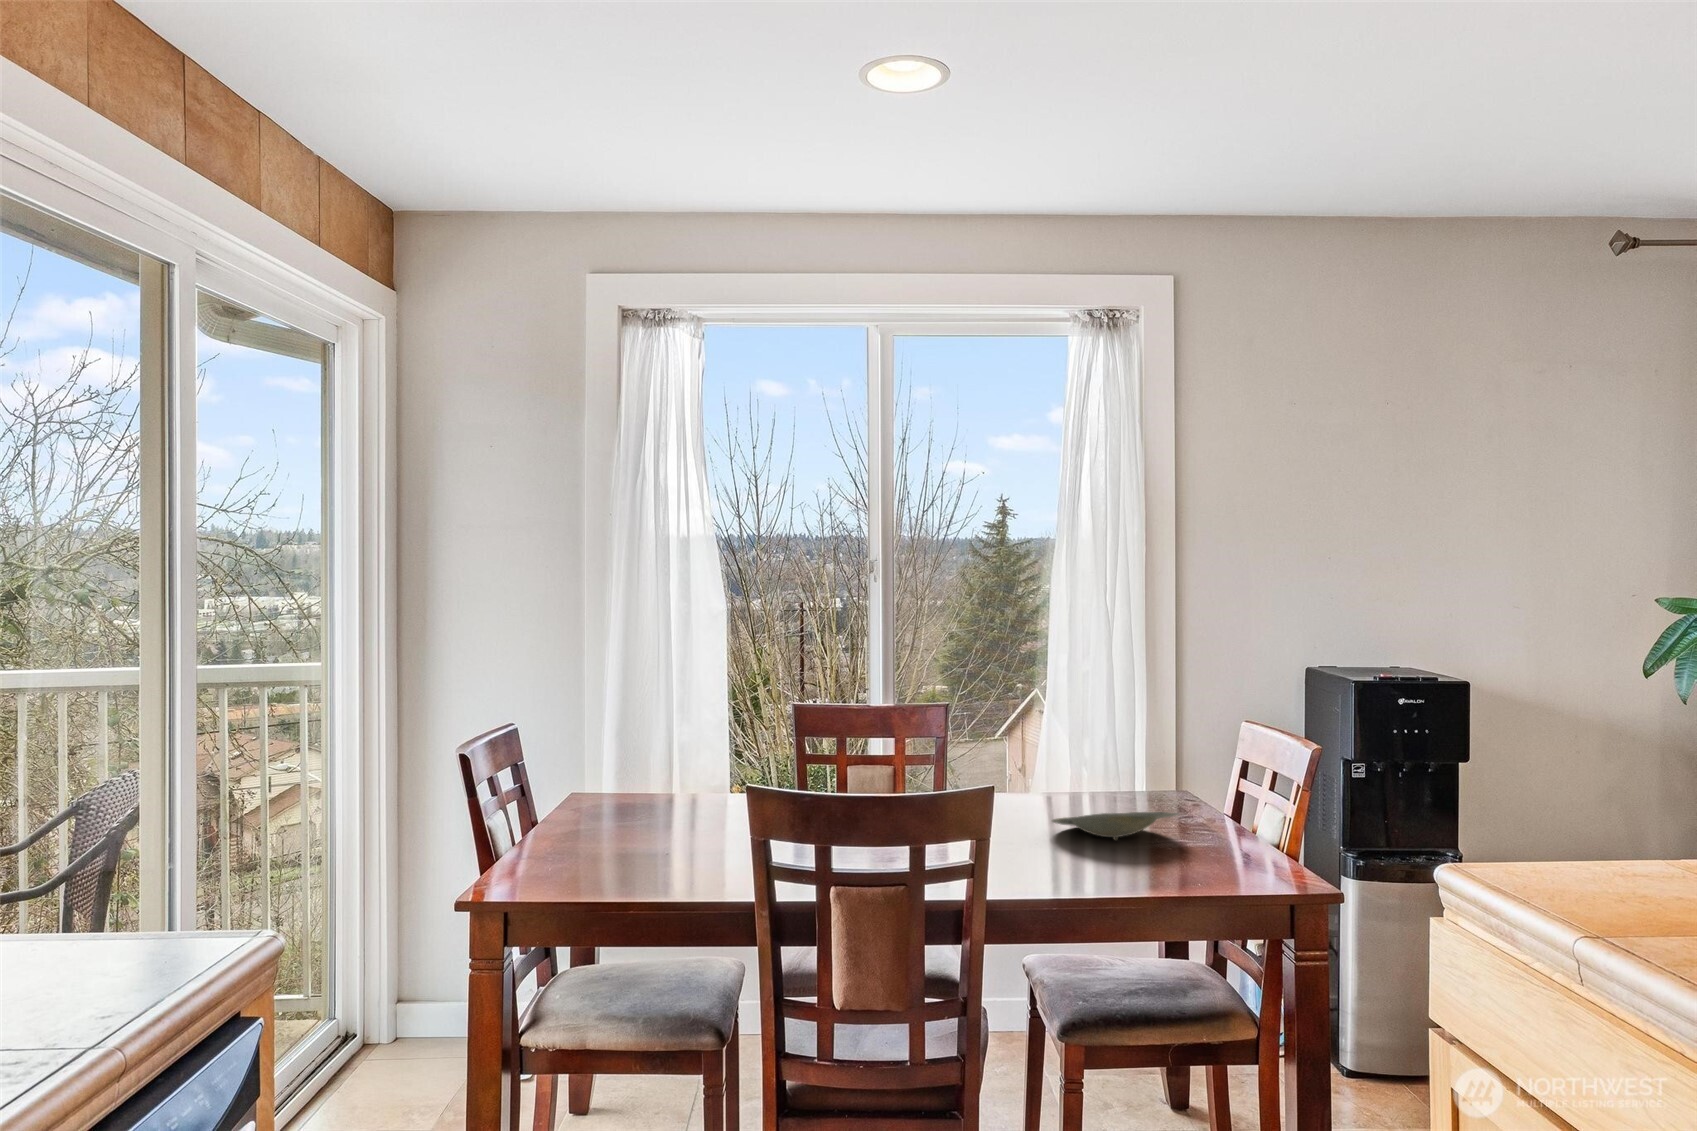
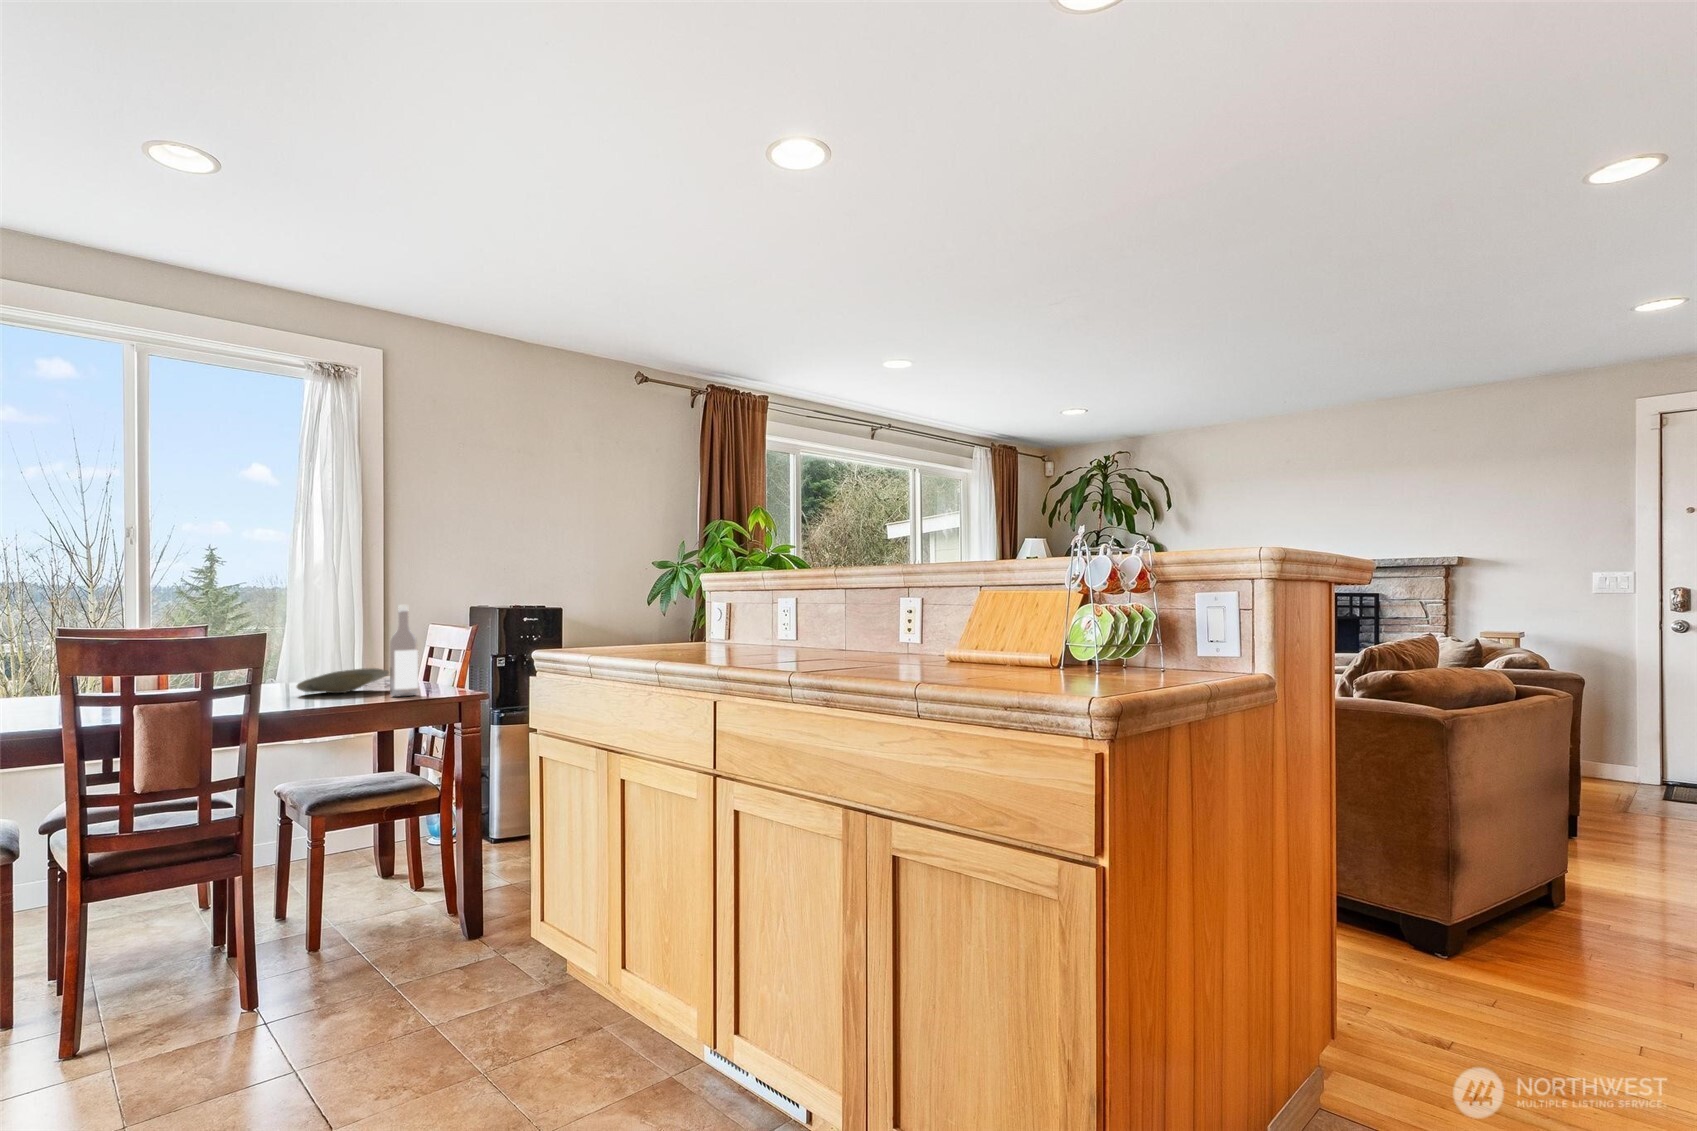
wine bottle: none [1179,722,1223,880] -> present [390,605,418,697]

